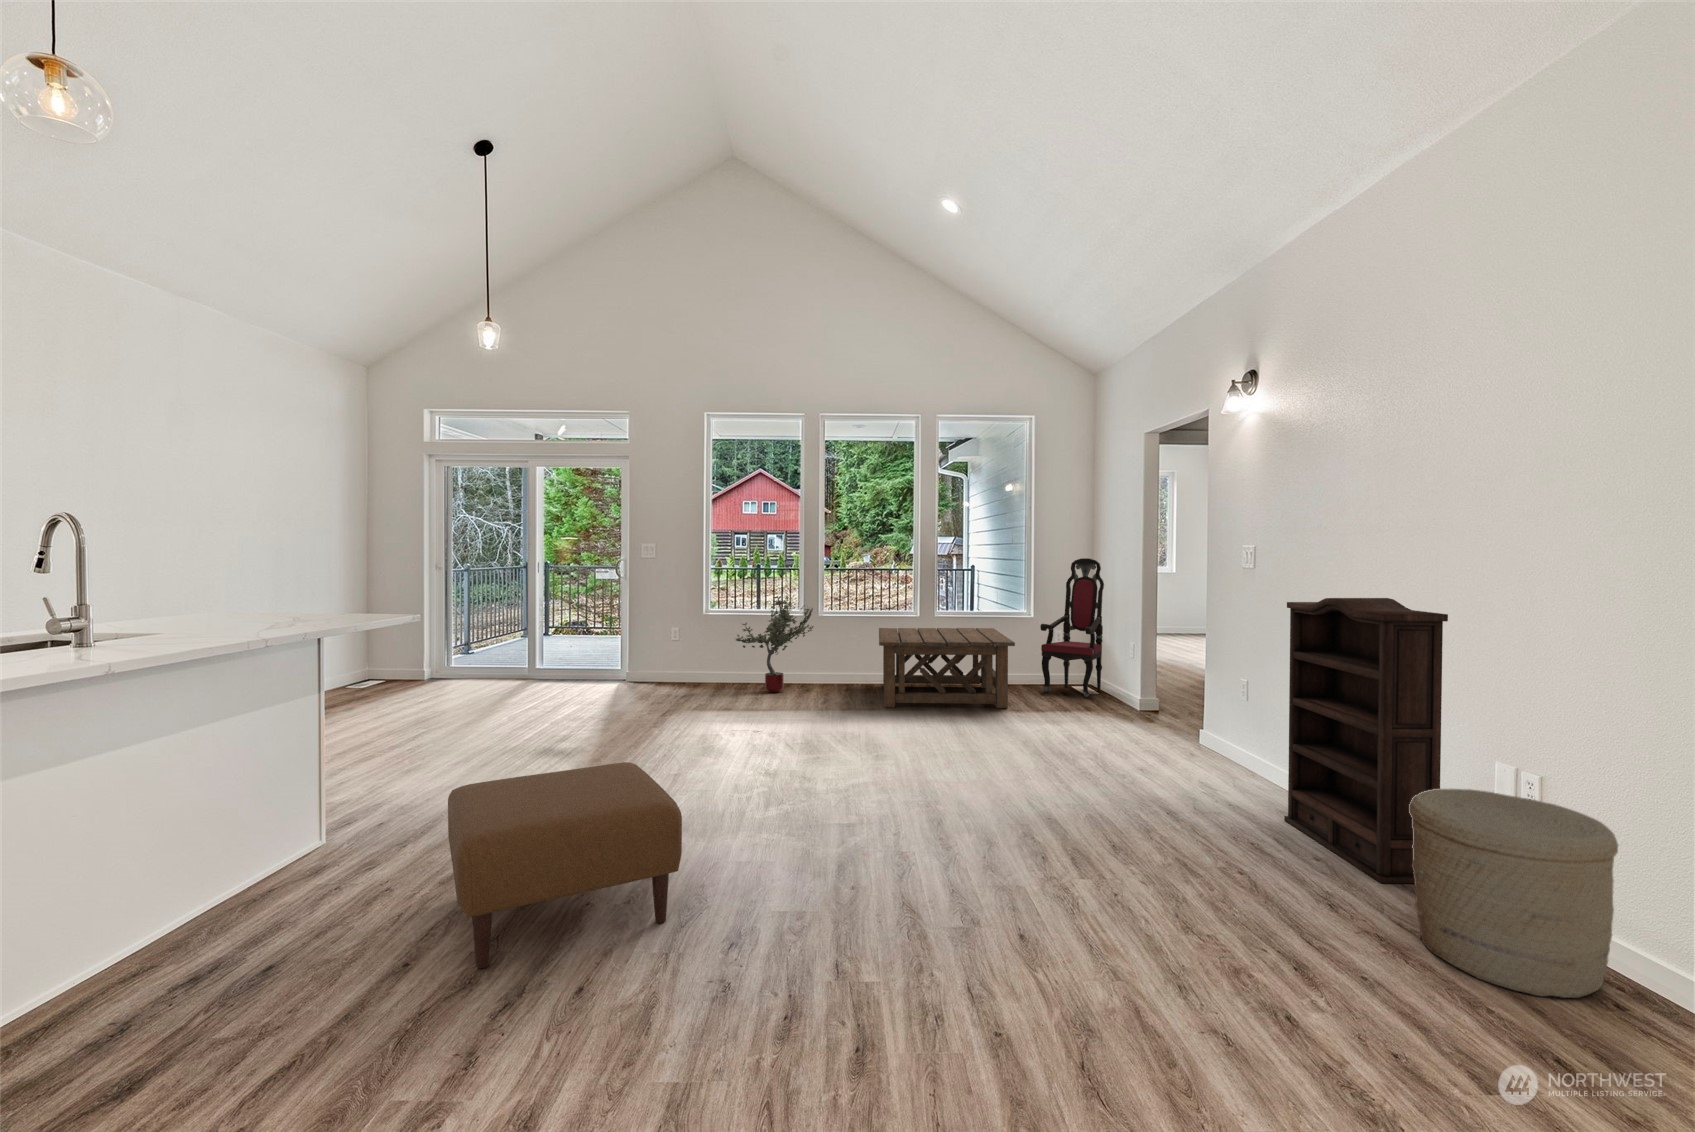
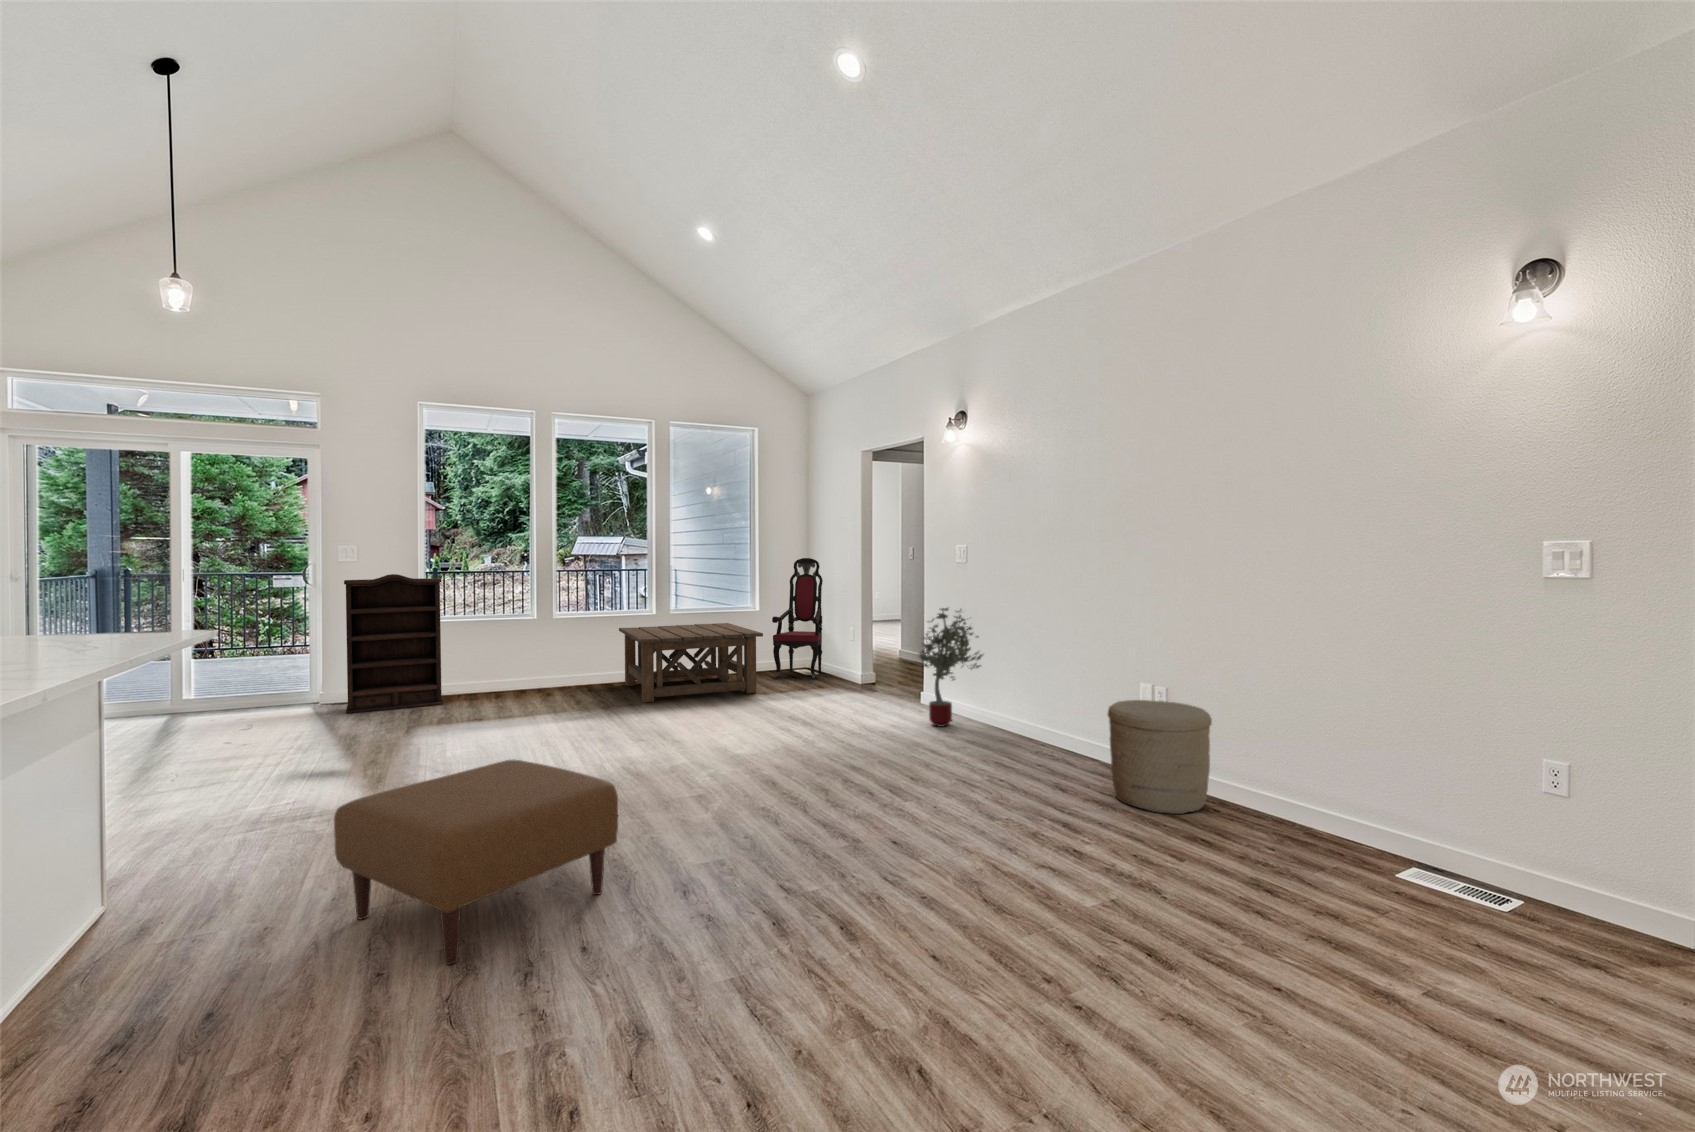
potted tree: present [736,596,814,693] -> present [919,608,983,727]
bookshelf: present [1284,598,1448,883] -> present [344,574,443,714]

